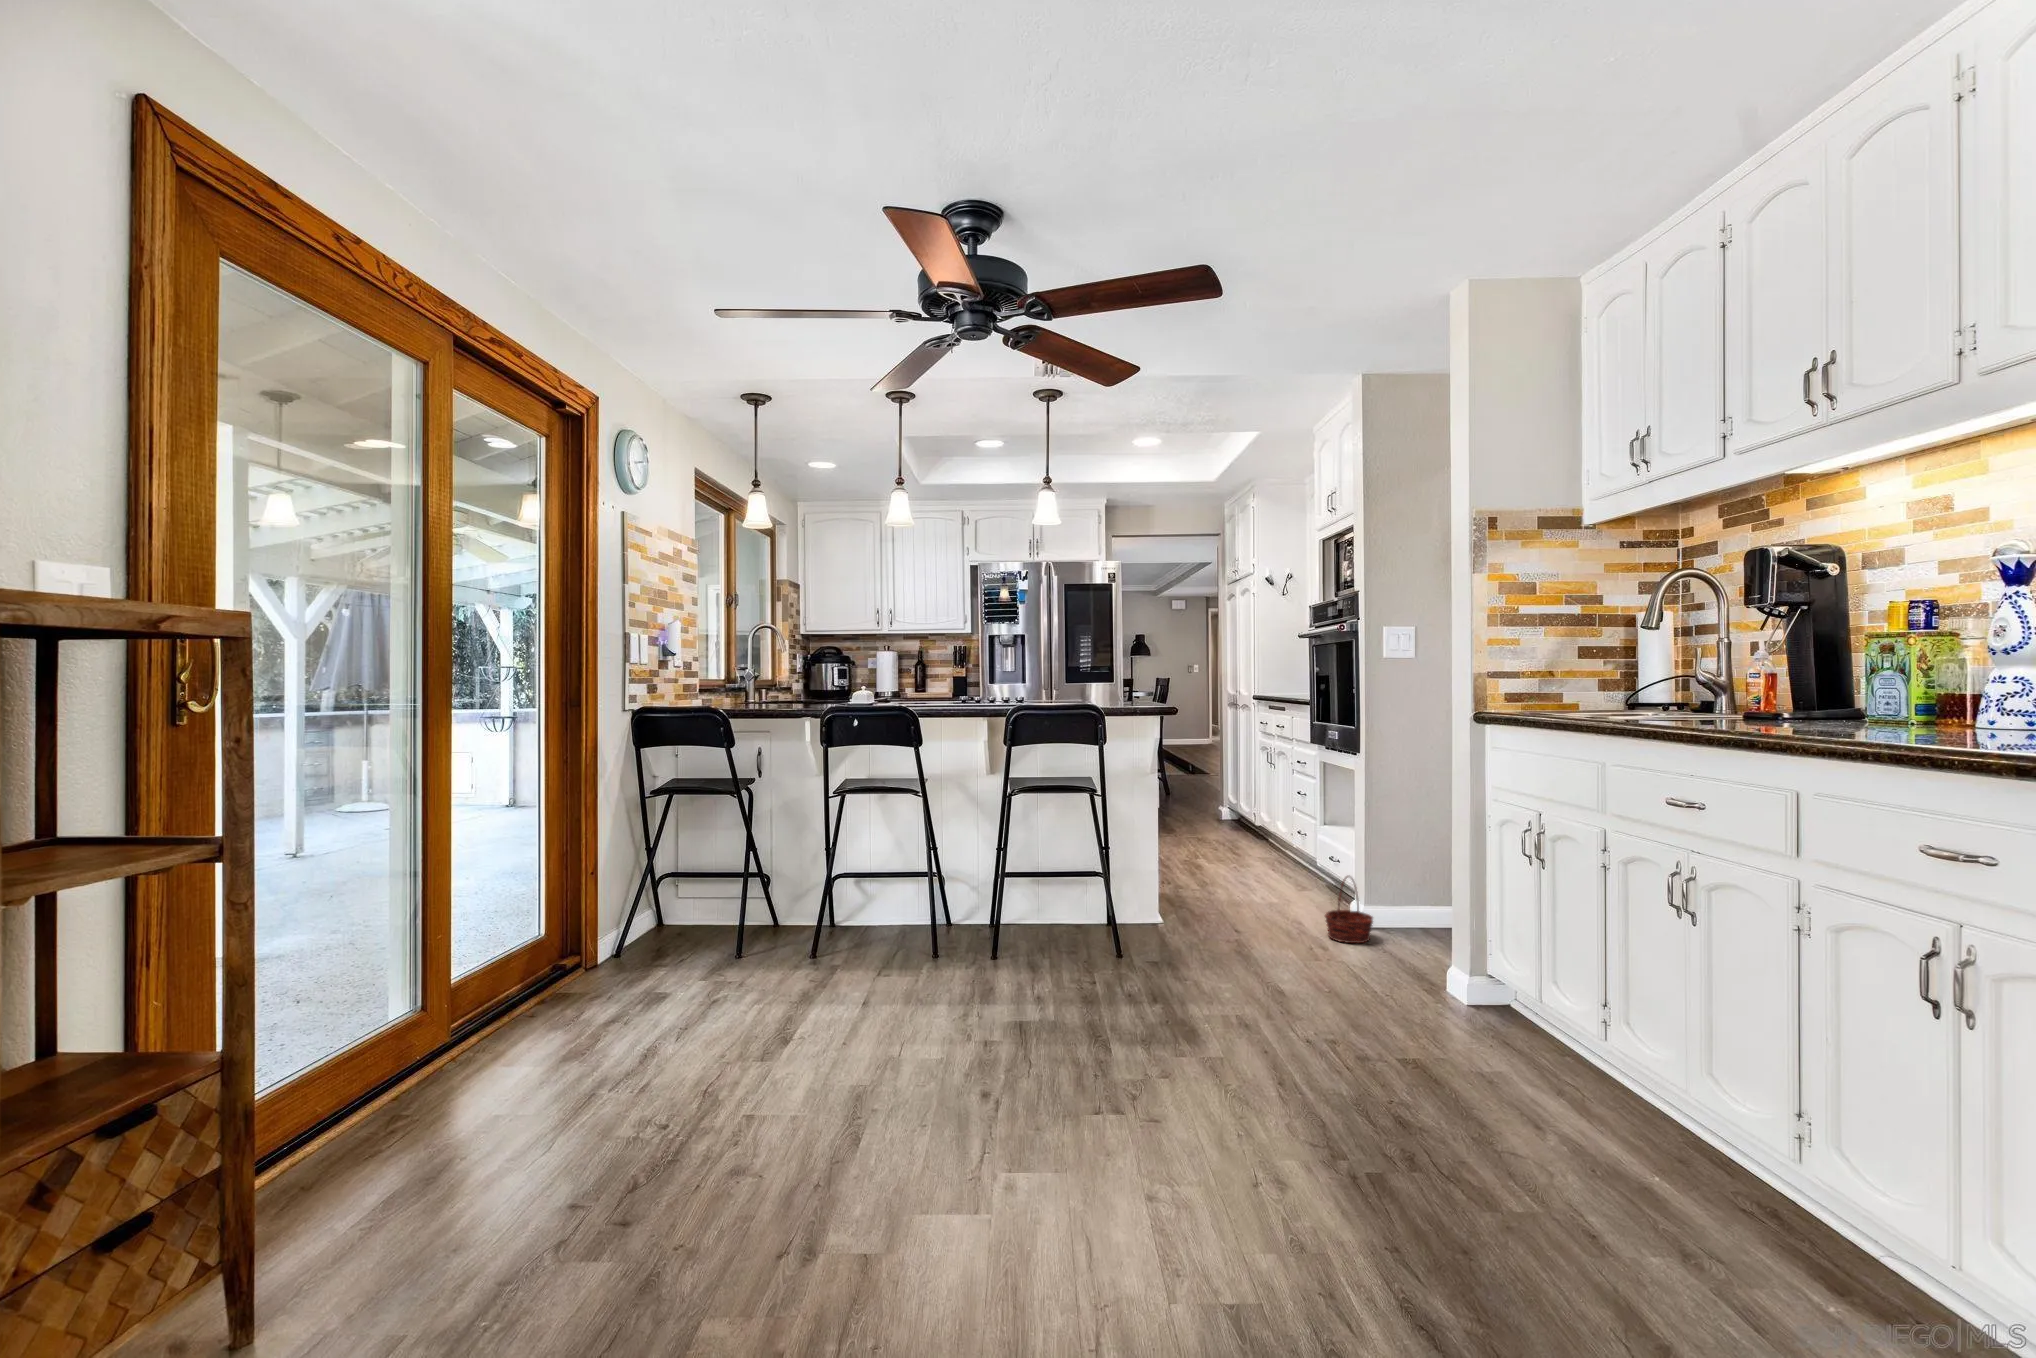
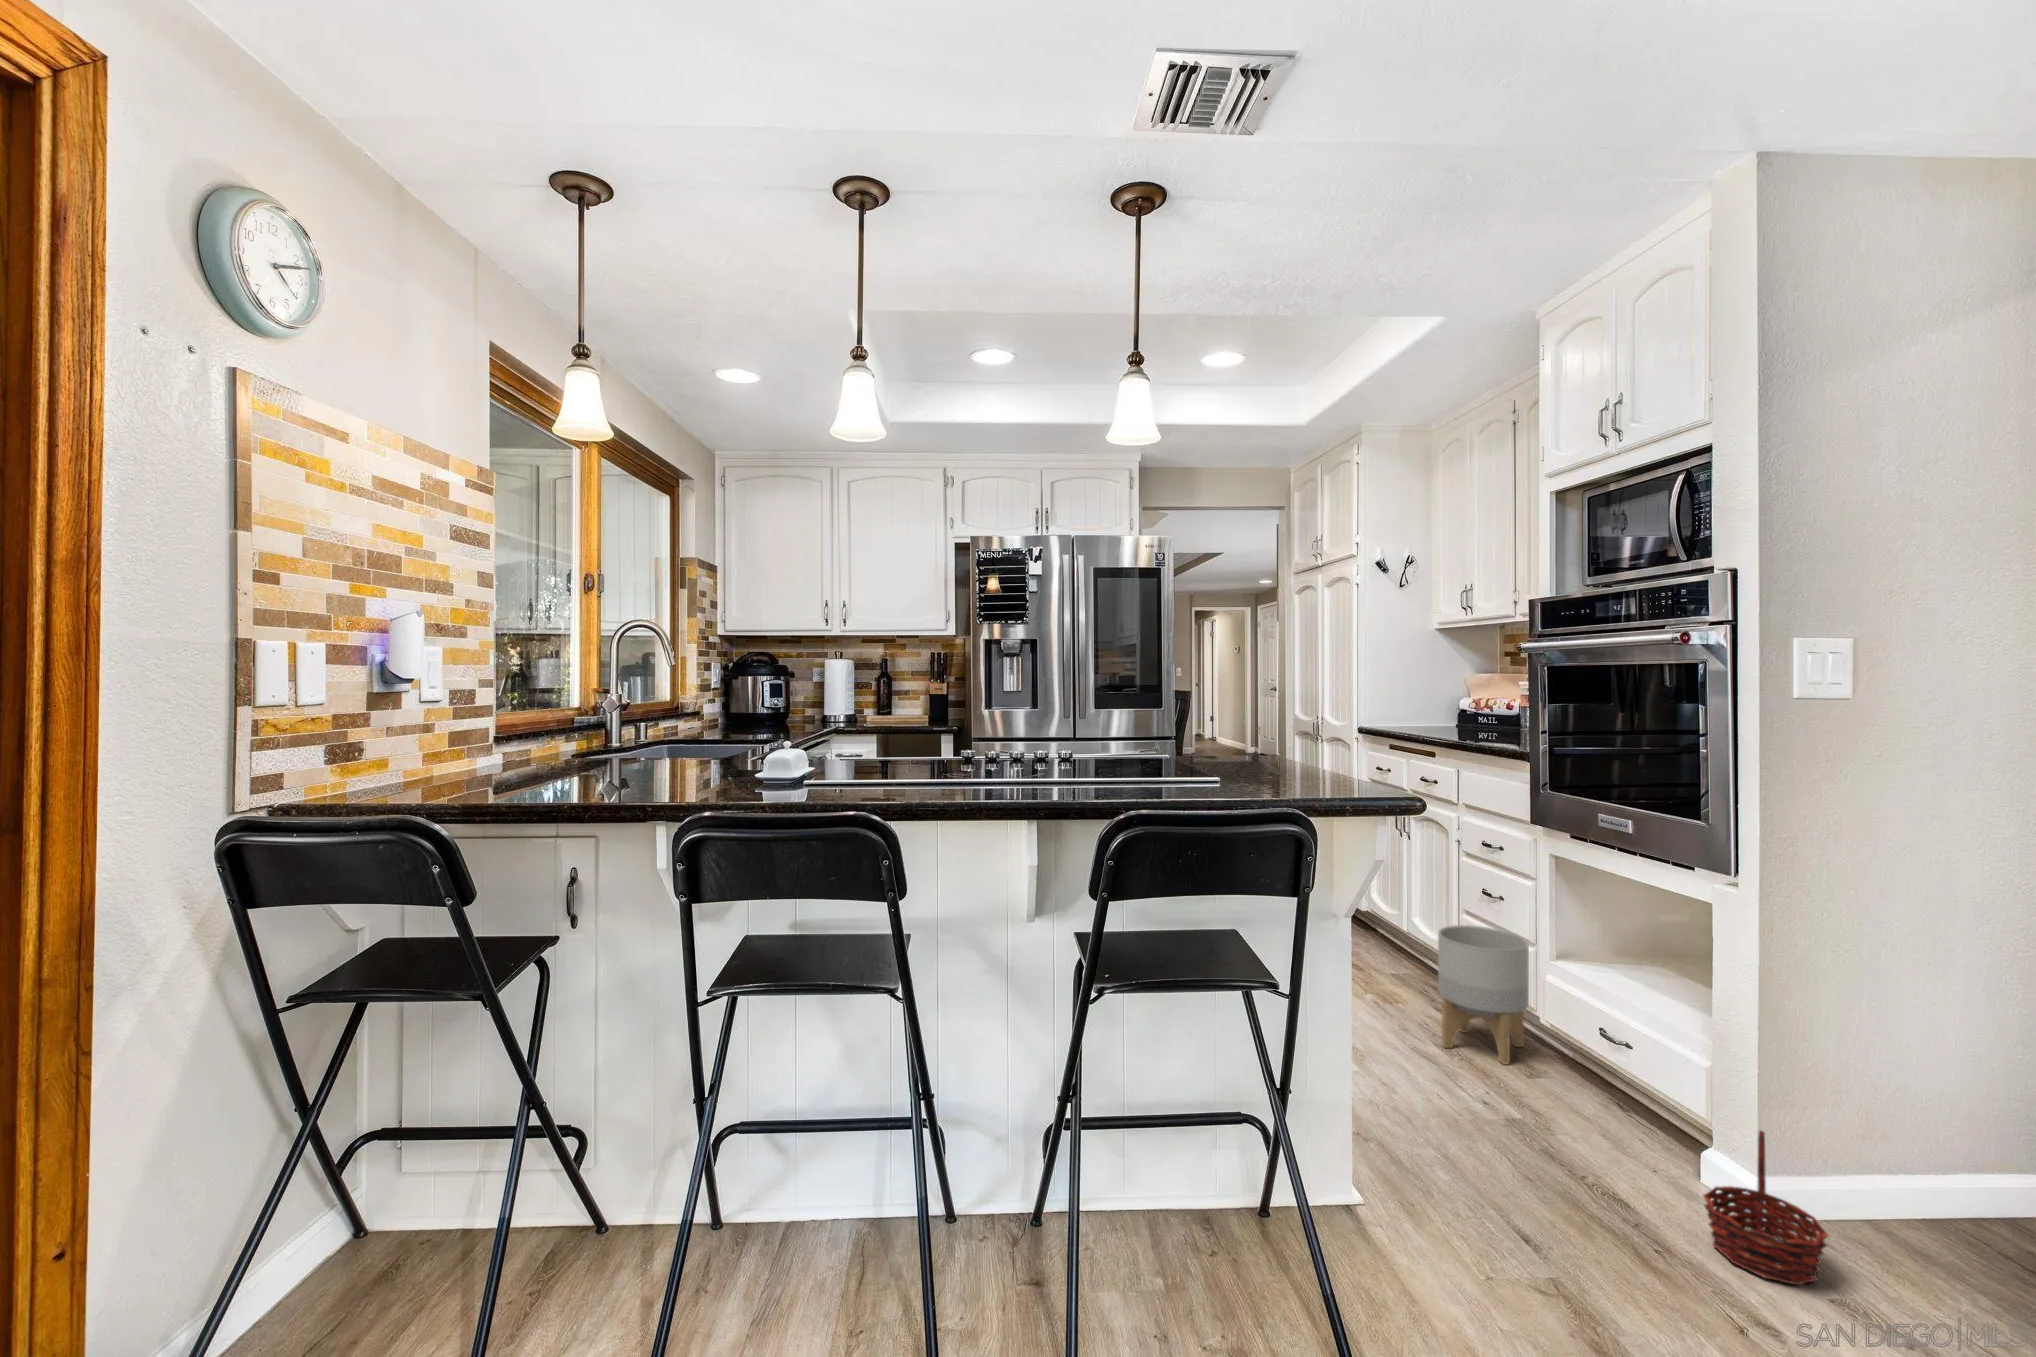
planter: none [1258,812,1310,889] -> present [1438,925,1529,1064]

